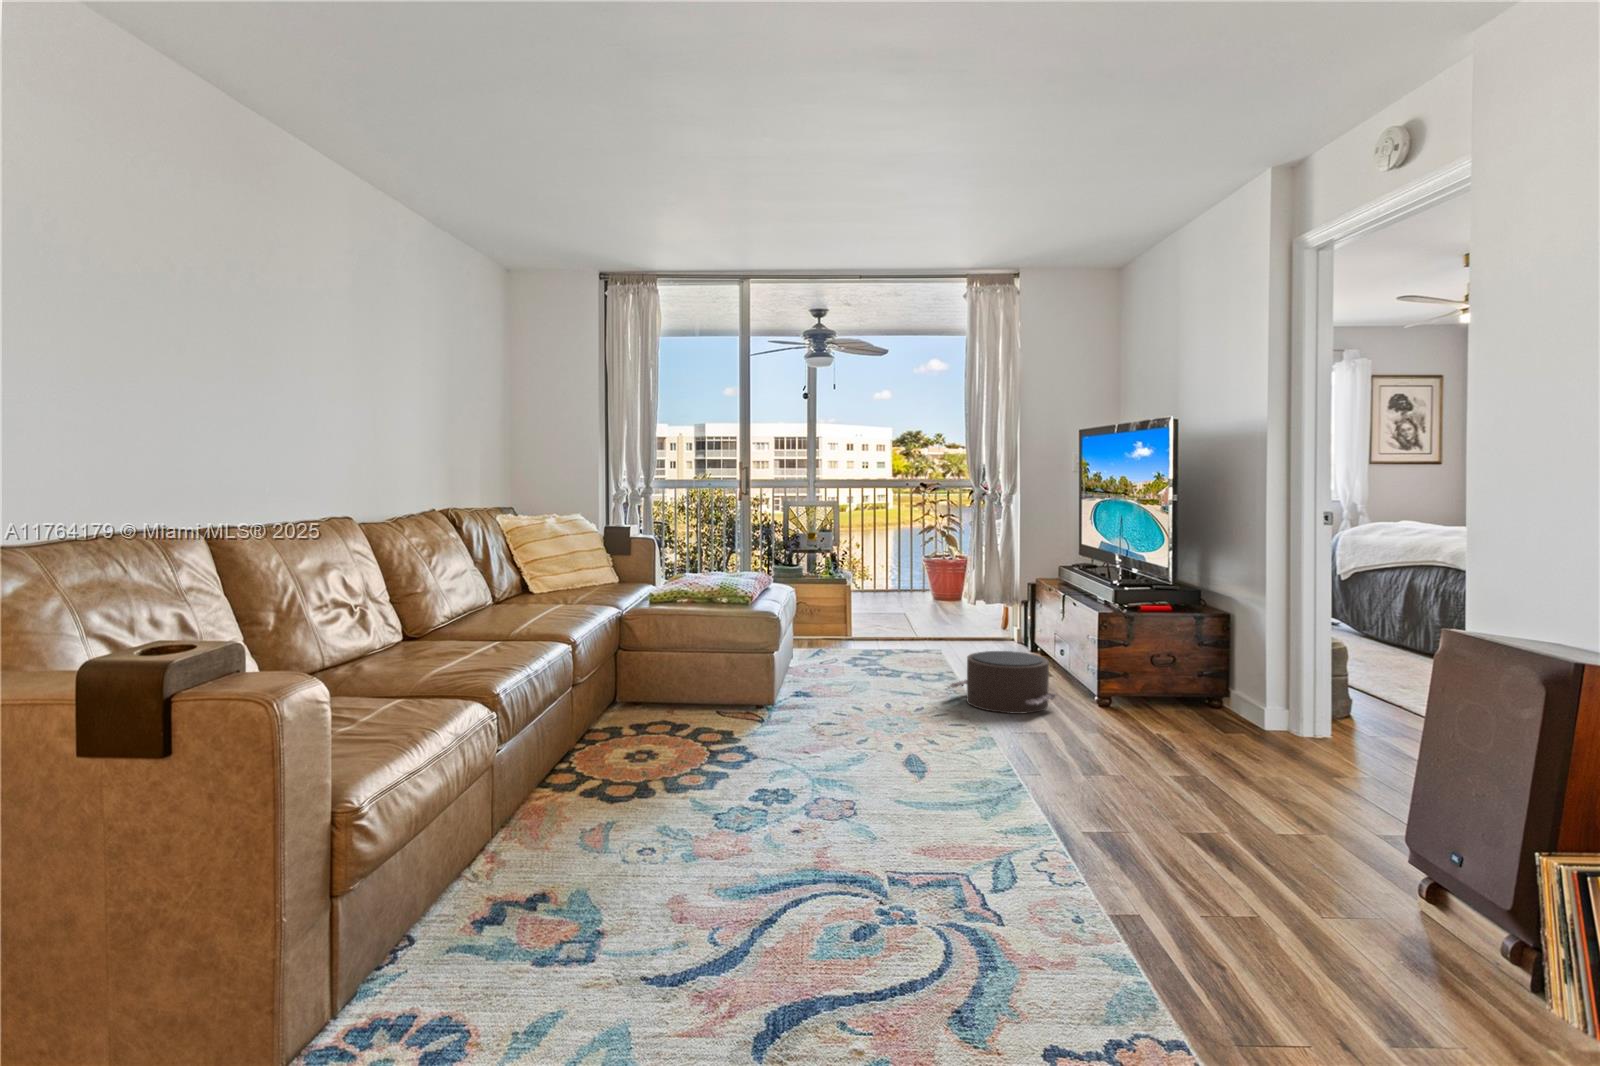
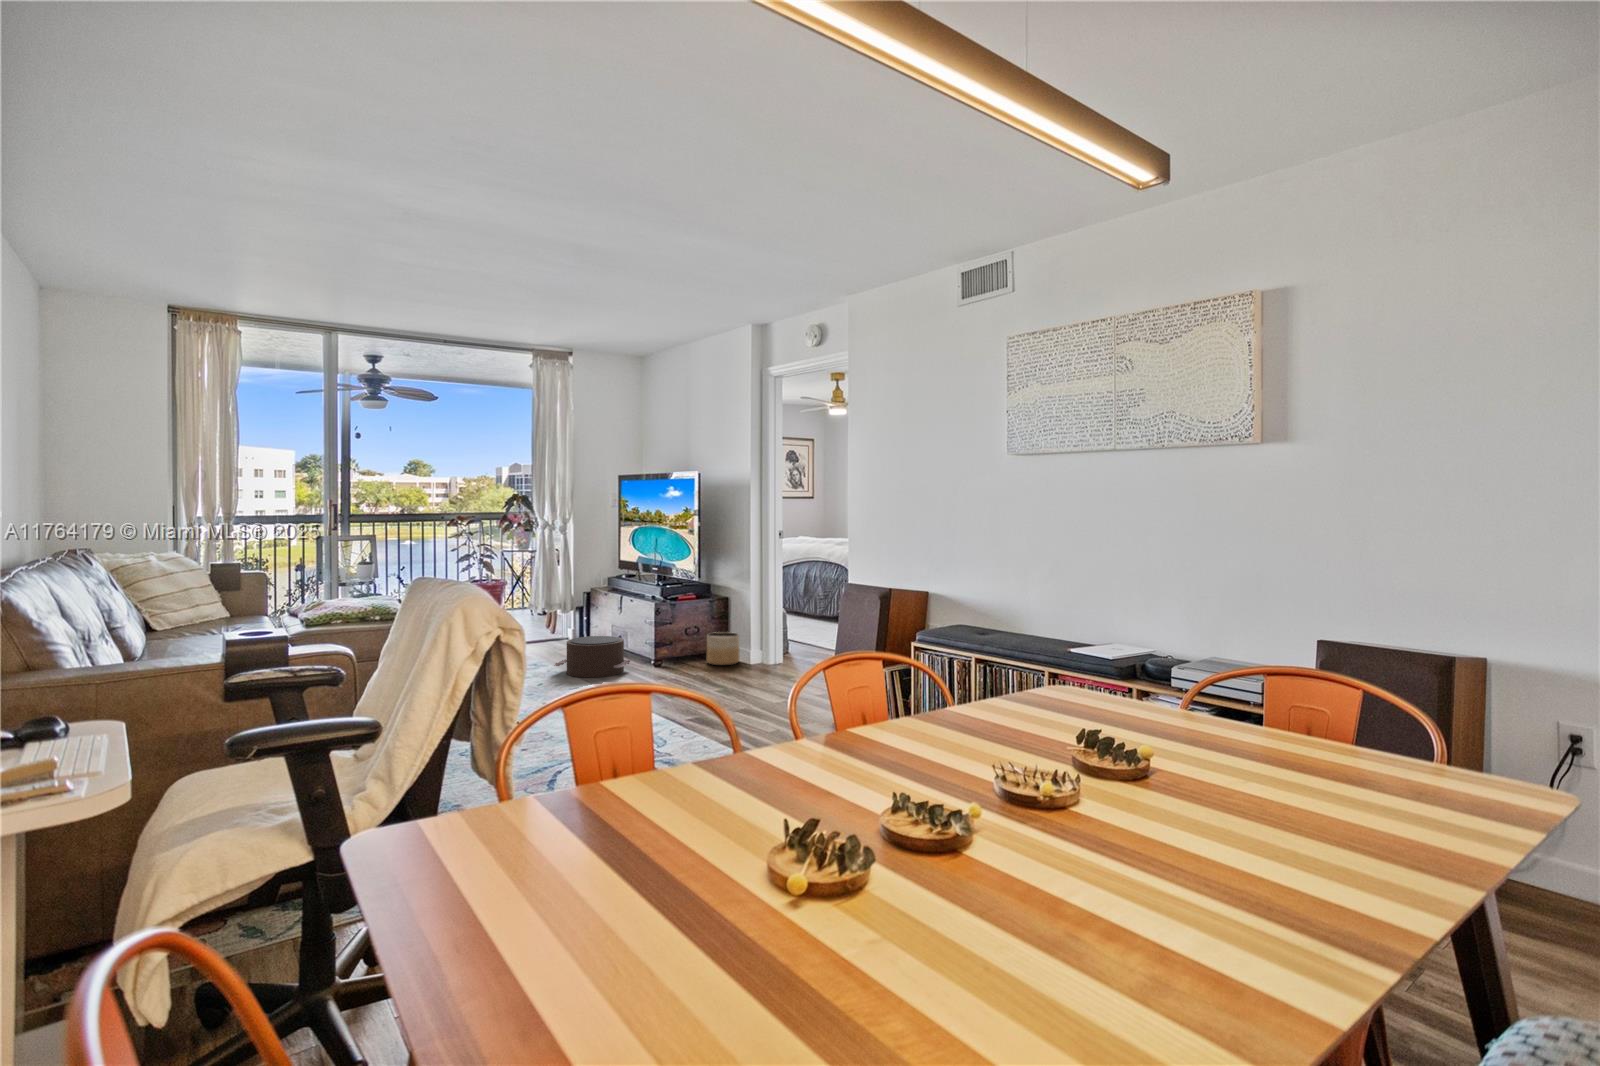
planter: none [1185,669,1245,727] -> present [707,632,739,665]

